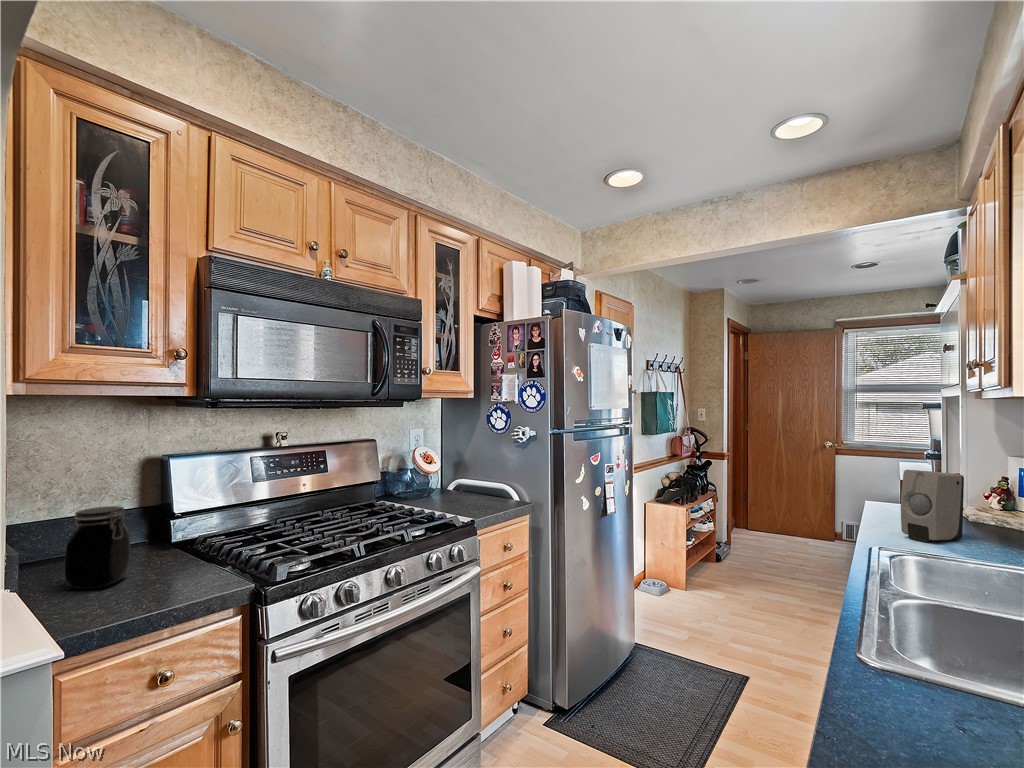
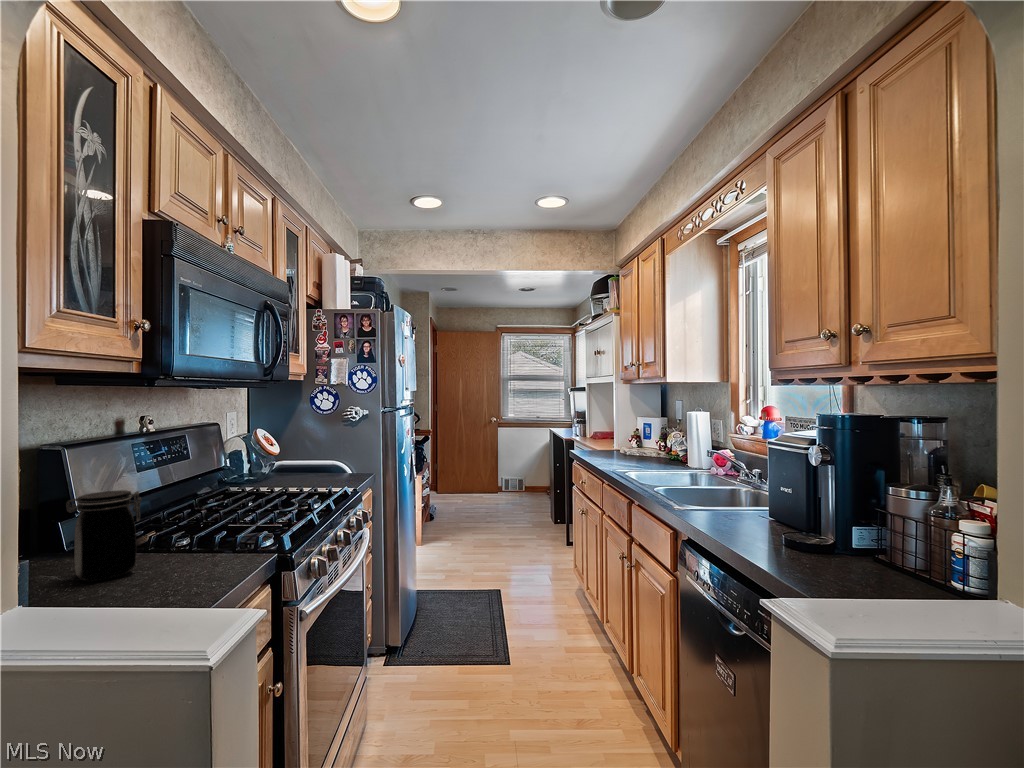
soap dispenser: present [901,470,964,542] -> none [598,422,624,462]

